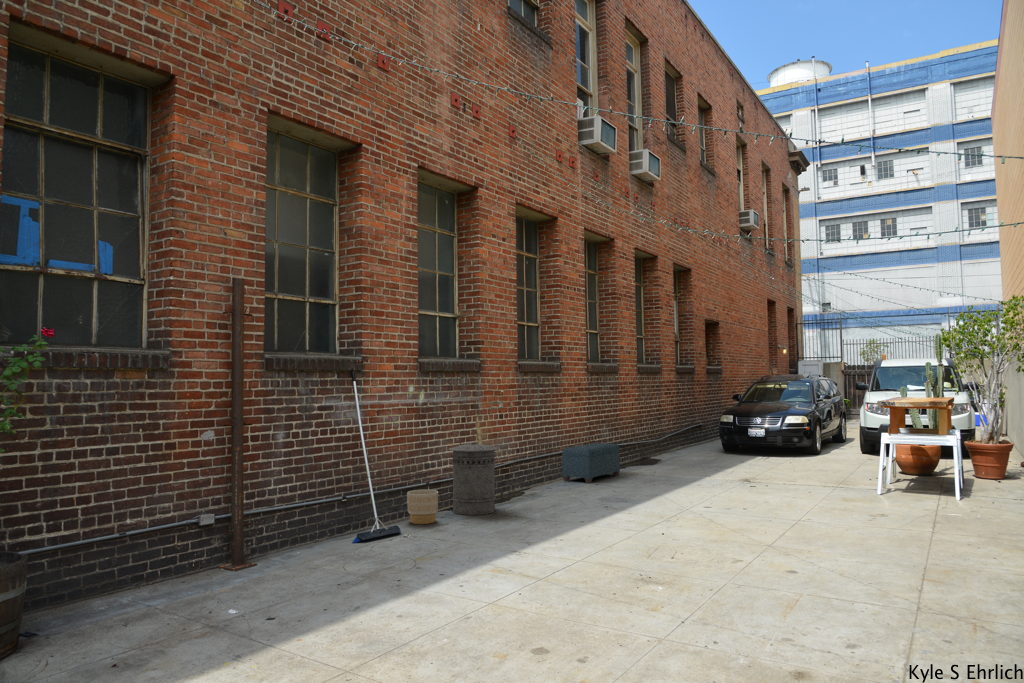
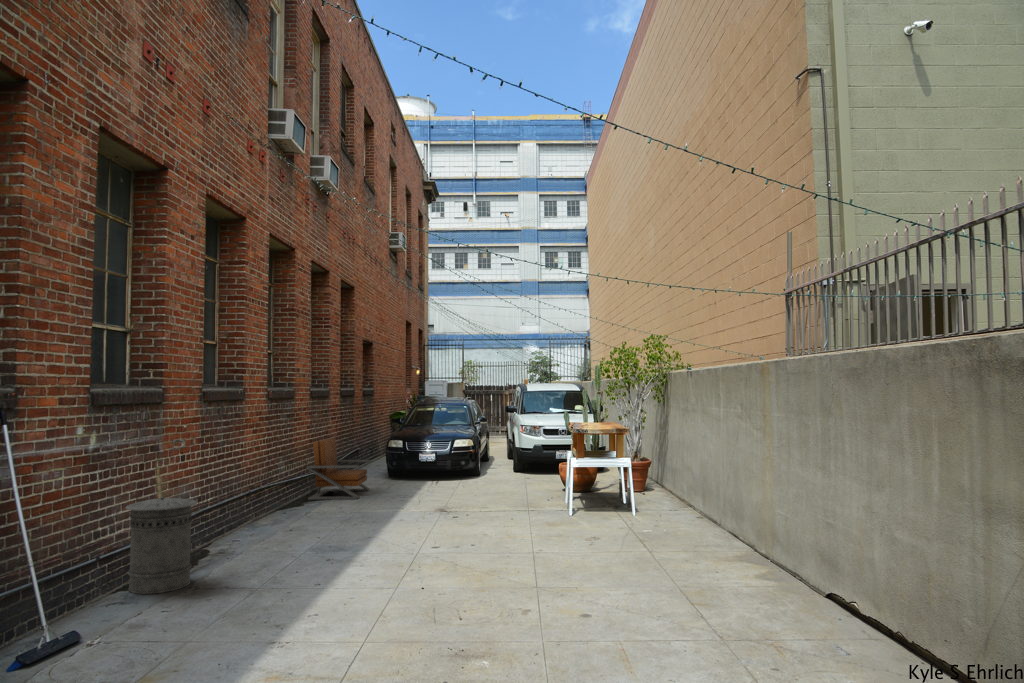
lounge chair: none [630,411,694,468] -> present [306,438,370,500]
bench: present [562,443,620,483] -> none [244,479,306,528]
planter: present [407,490,438,524] -> none [72,568,121,620]

